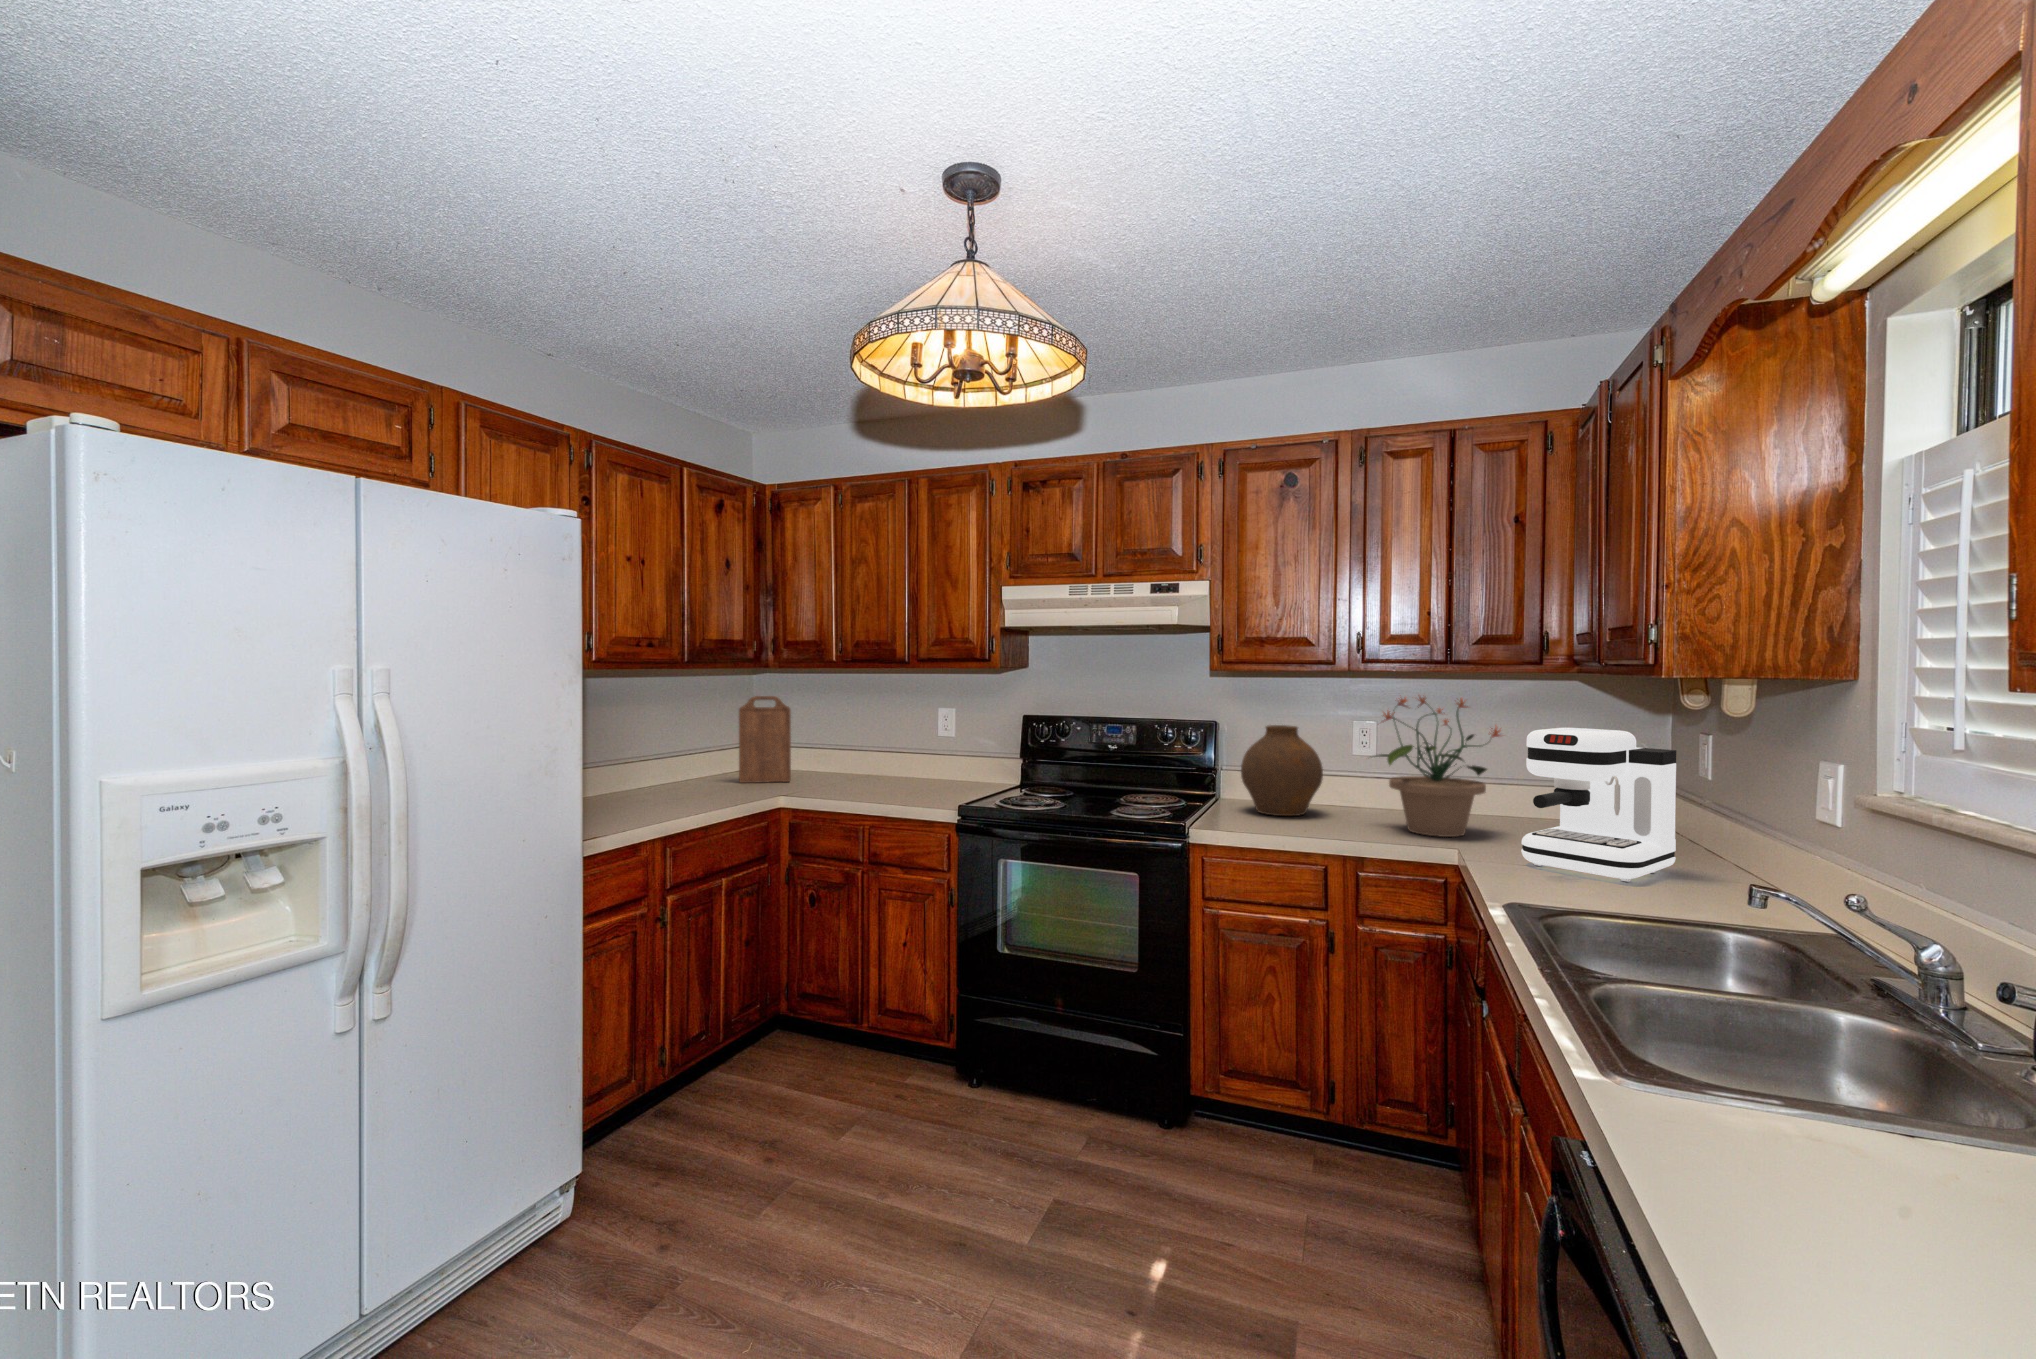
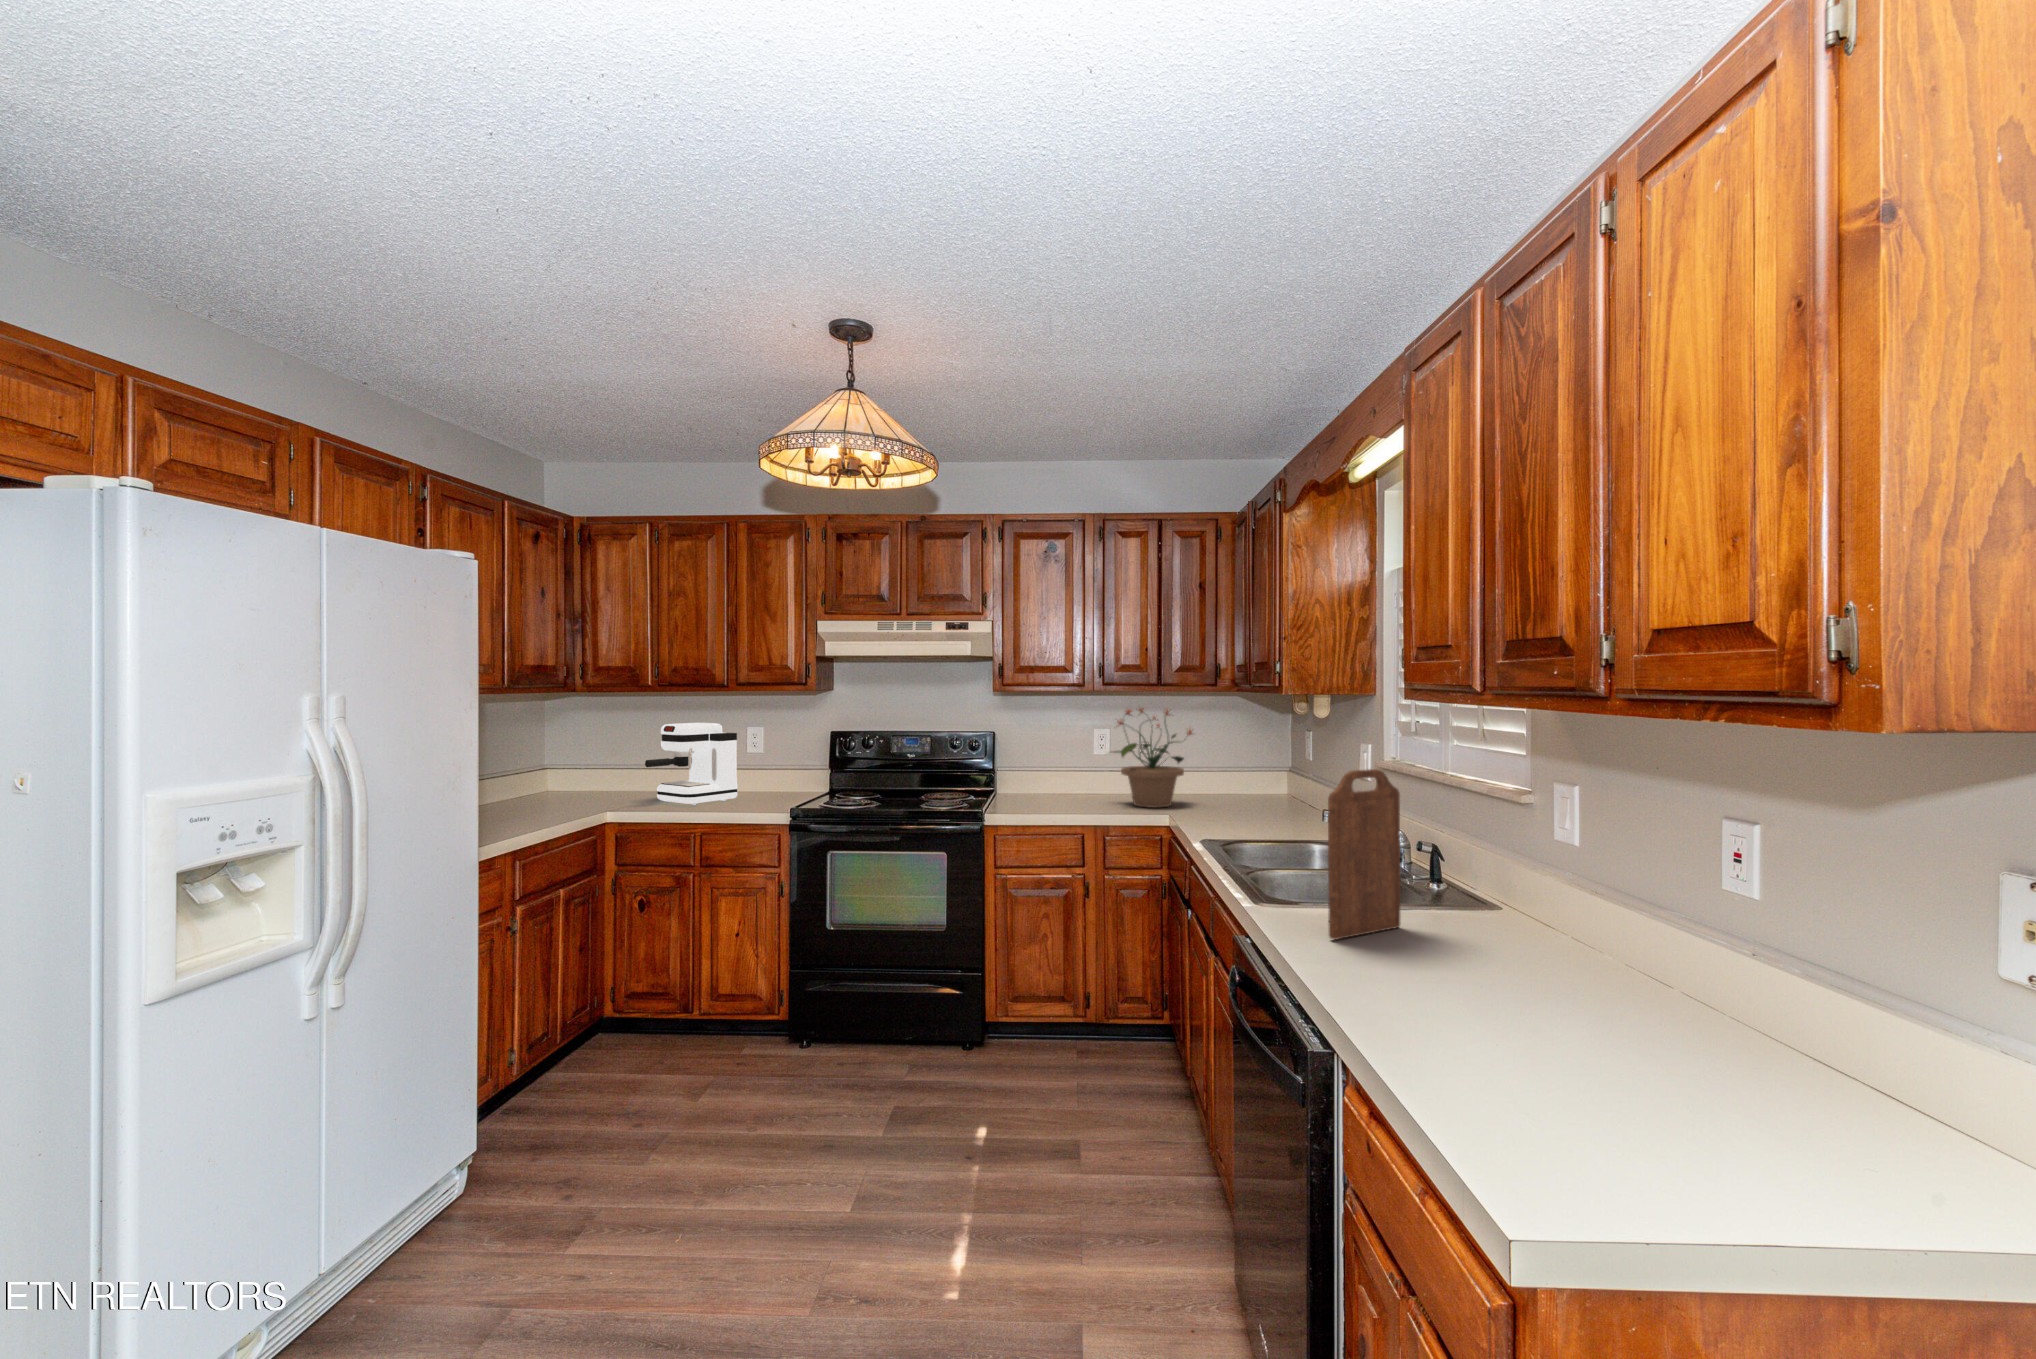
cutting board: present [739,696,791,783] -> present [1328,769,1400,940]
vase: present [1241,725,1323,816] -> none [1013,732,1073,801]
coffee maker: present [1522,728,1676,882] -> present [645,723,738,805]

